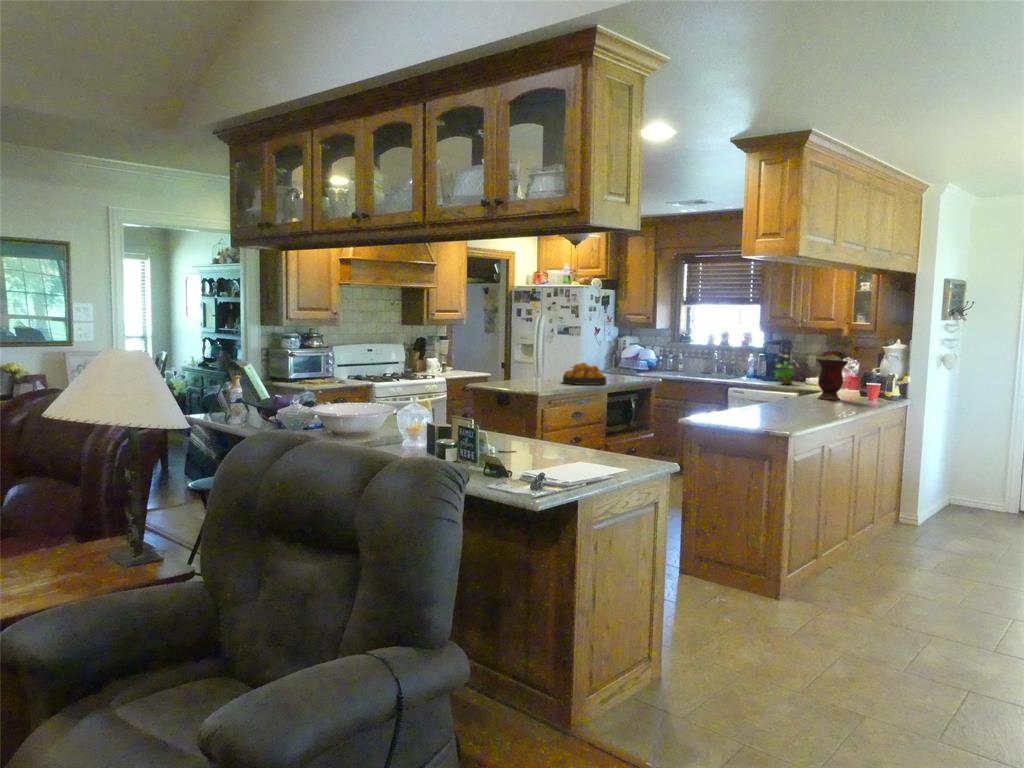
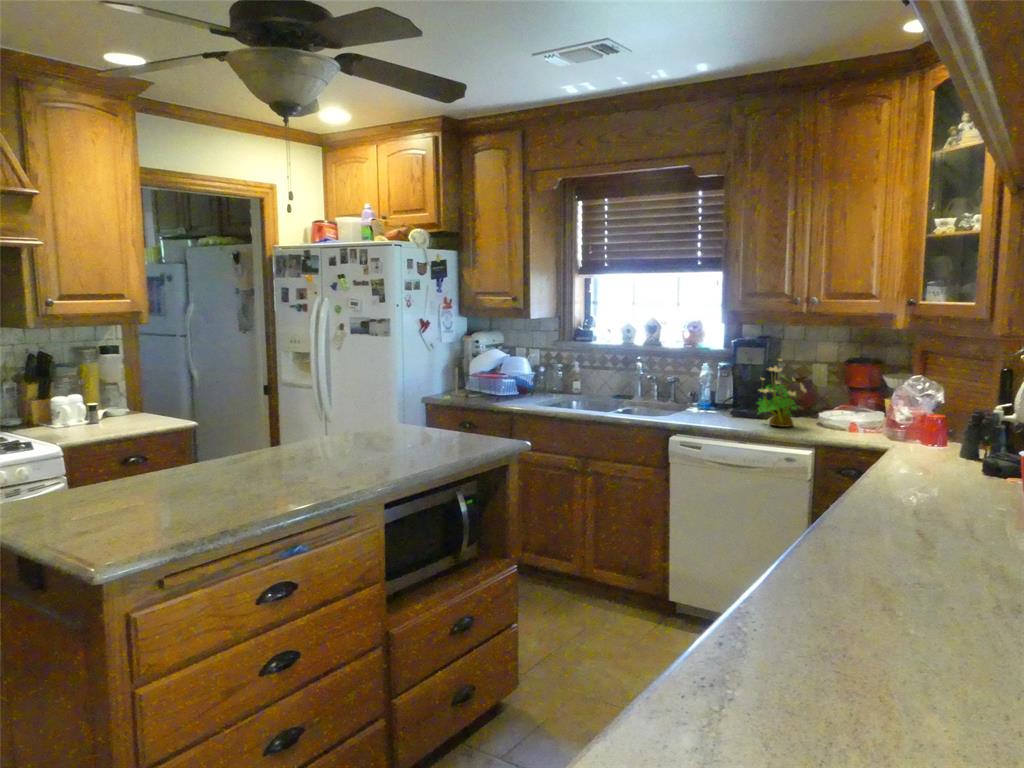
vase: present [817,355,848,400] -> none [904,387,987,501]
fruit bowl: present [563,363,606,385] -> none [316,403,416,460]

